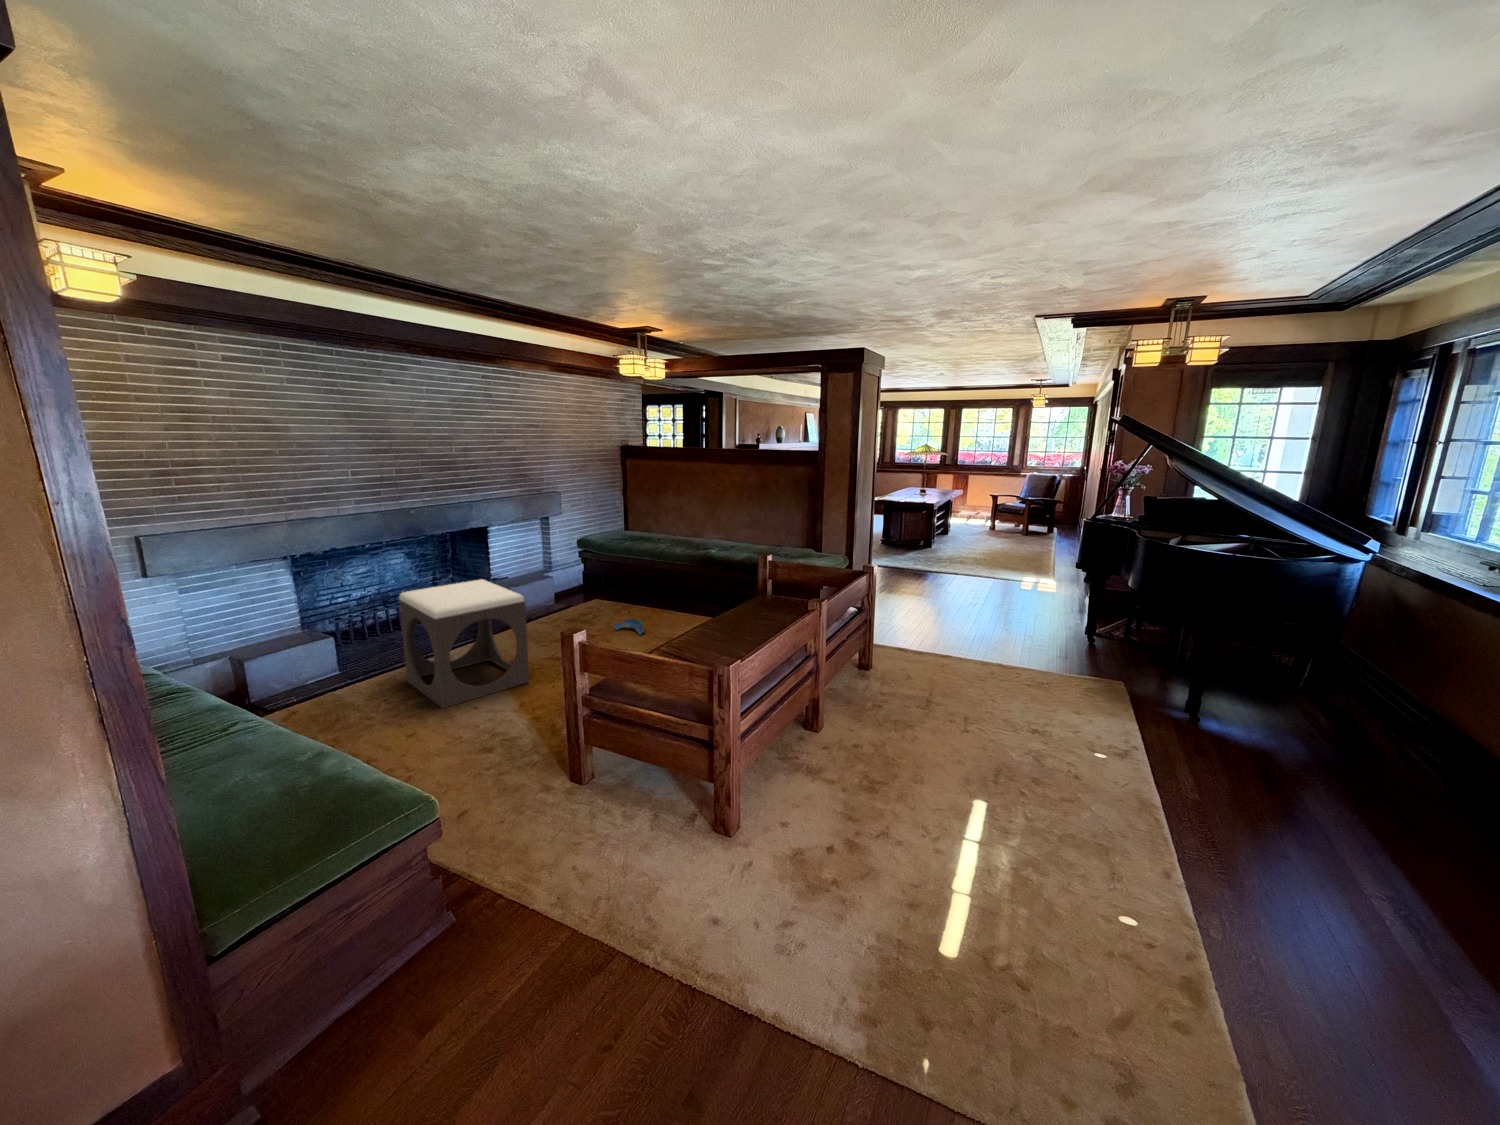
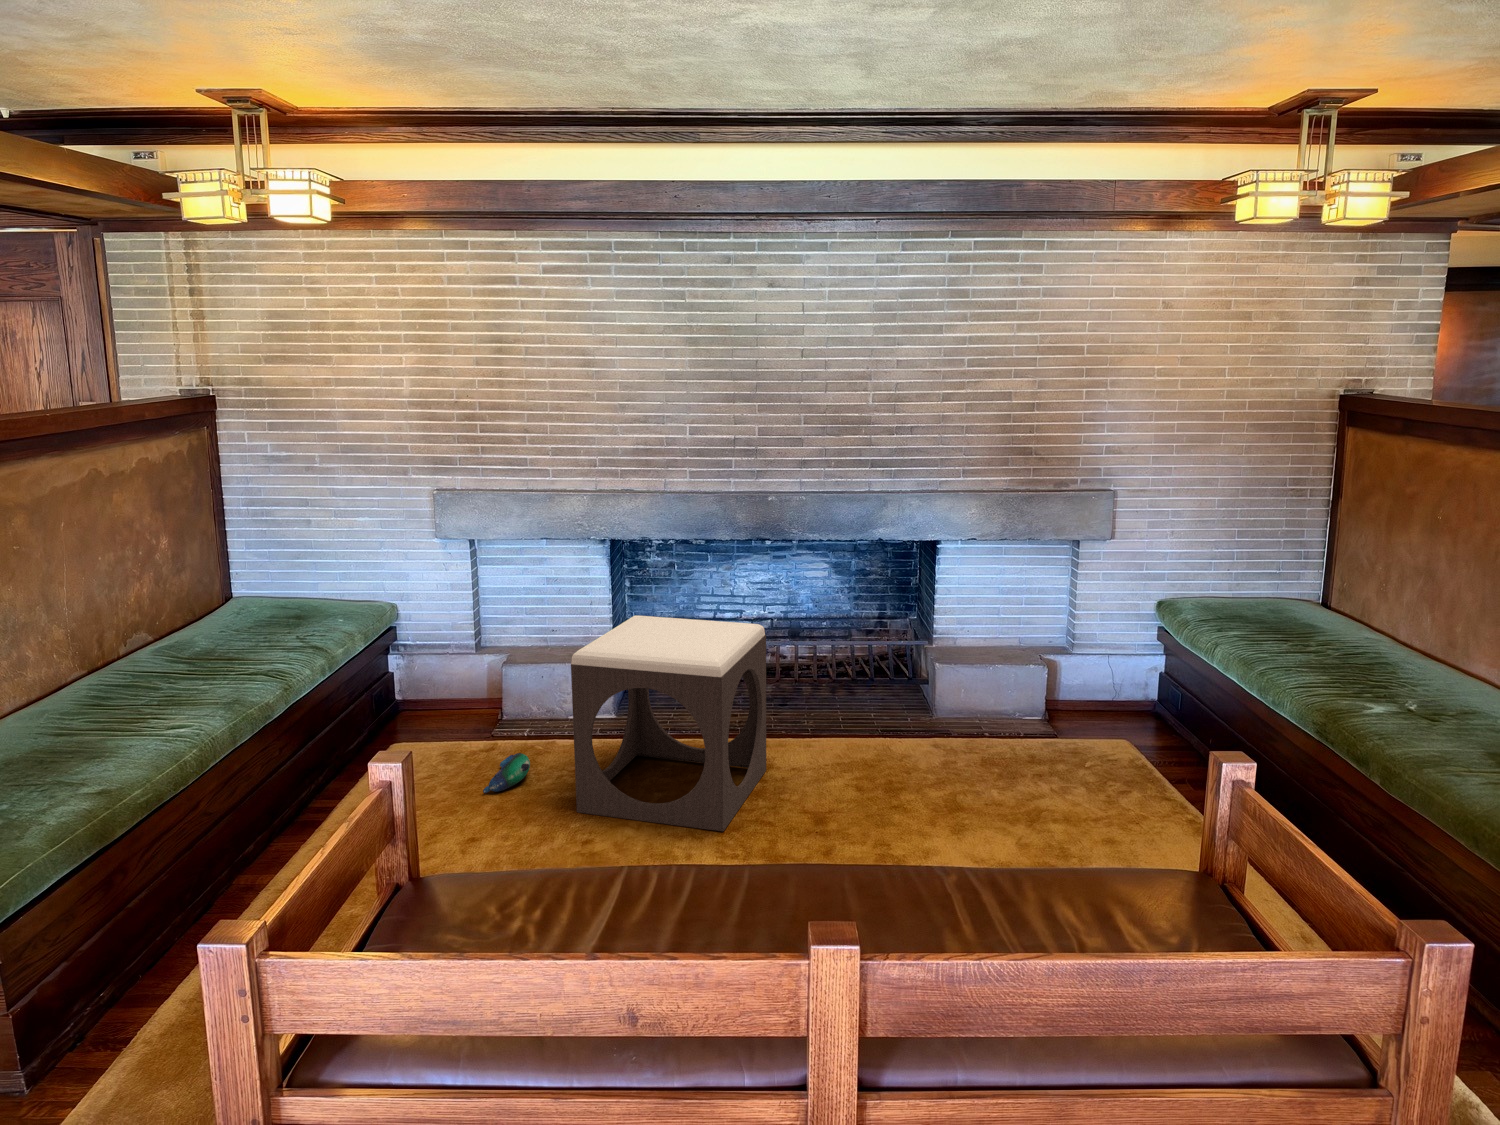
plush toy: present [614,619,644,634] -> present [483,753,530,793]

